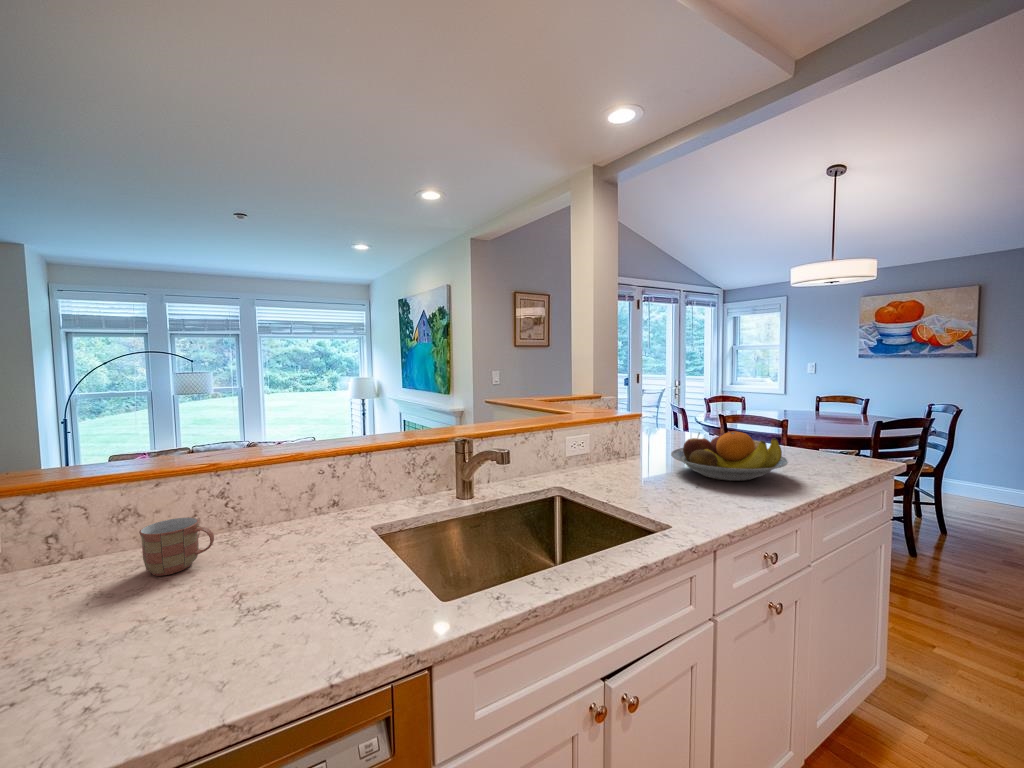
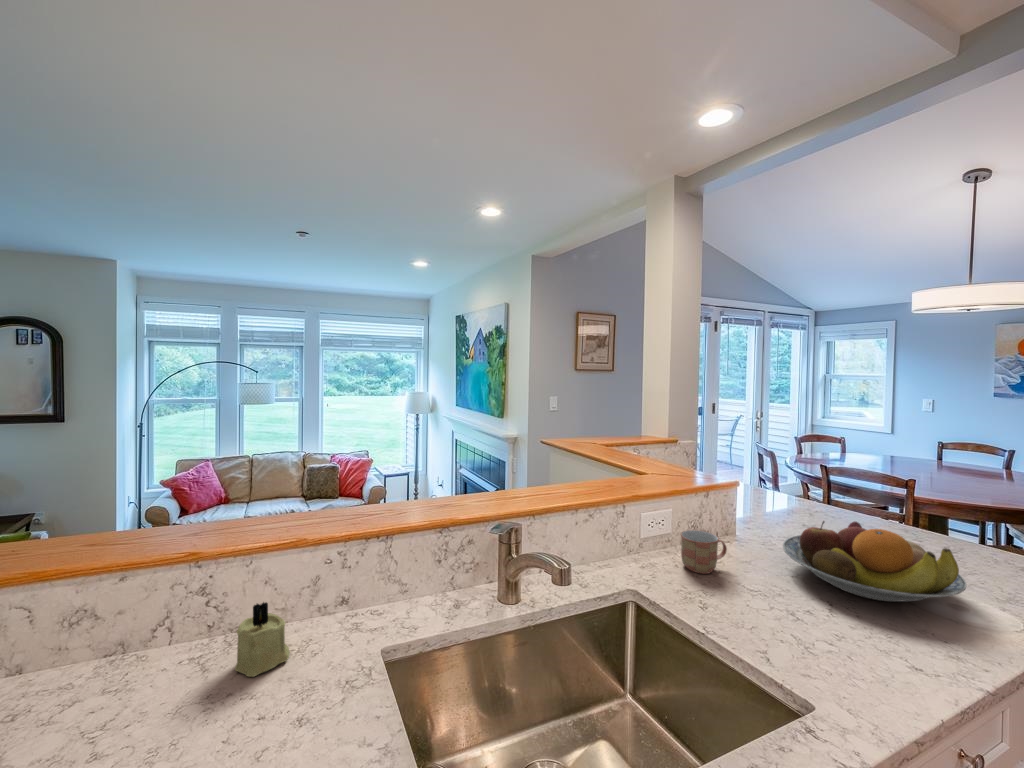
candle: none [258,494,299,546] -> present [235,602,290,677]
mug: present [139,517,214,576] -> present [681,530,727,574]

